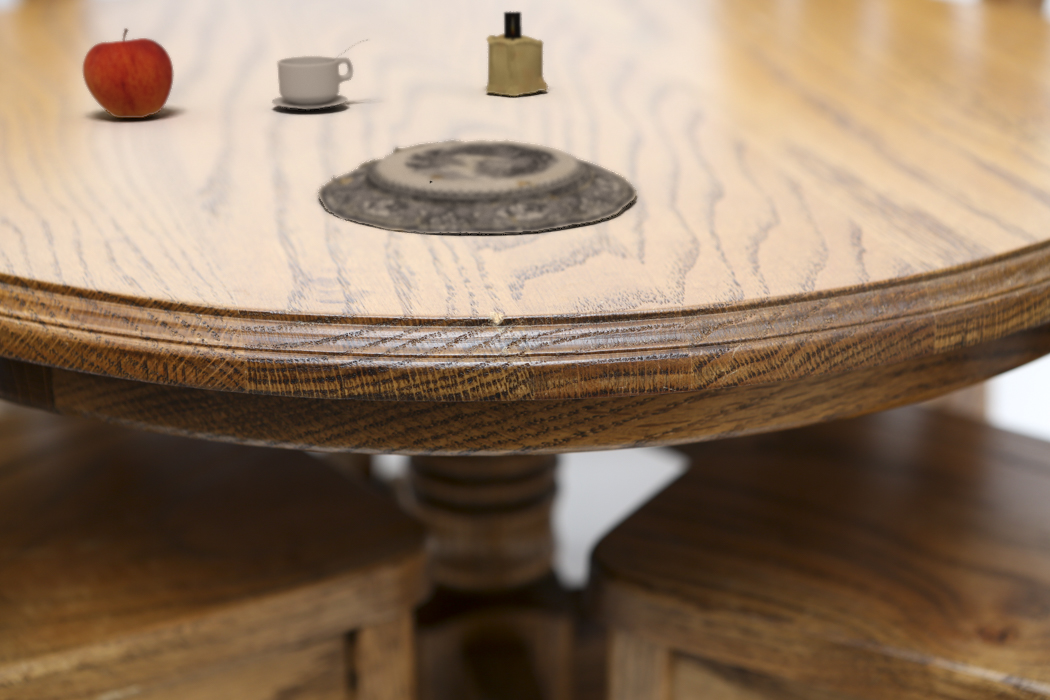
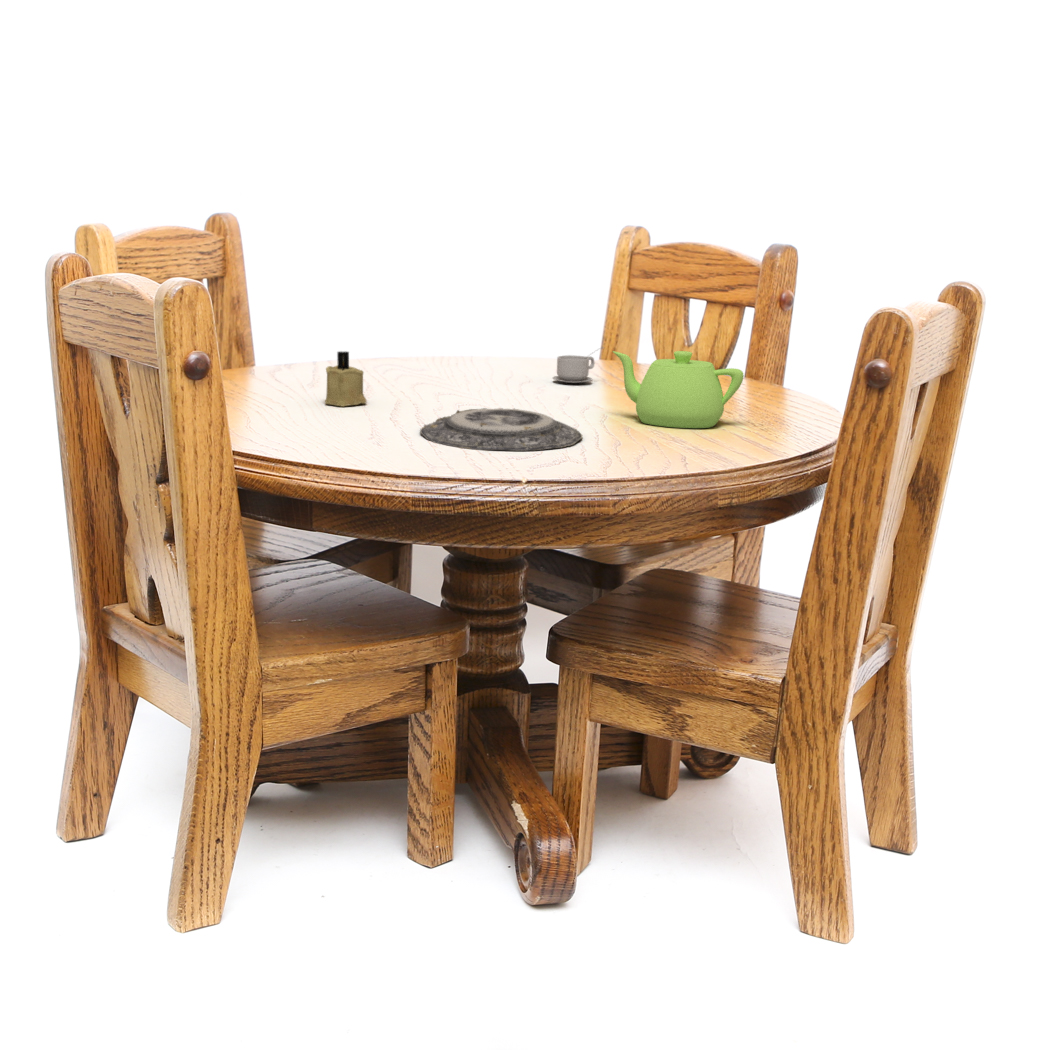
candle: present [486,11,548,96] -> present [325,351,366,407]
teapot: none [695,20,946,167] -> present [613,351,744,428]
apple: present [83,29,174,118] -> none [265,344,315,394]
teacup: present [272,56,353,110] -> present [553,355,595,383]

